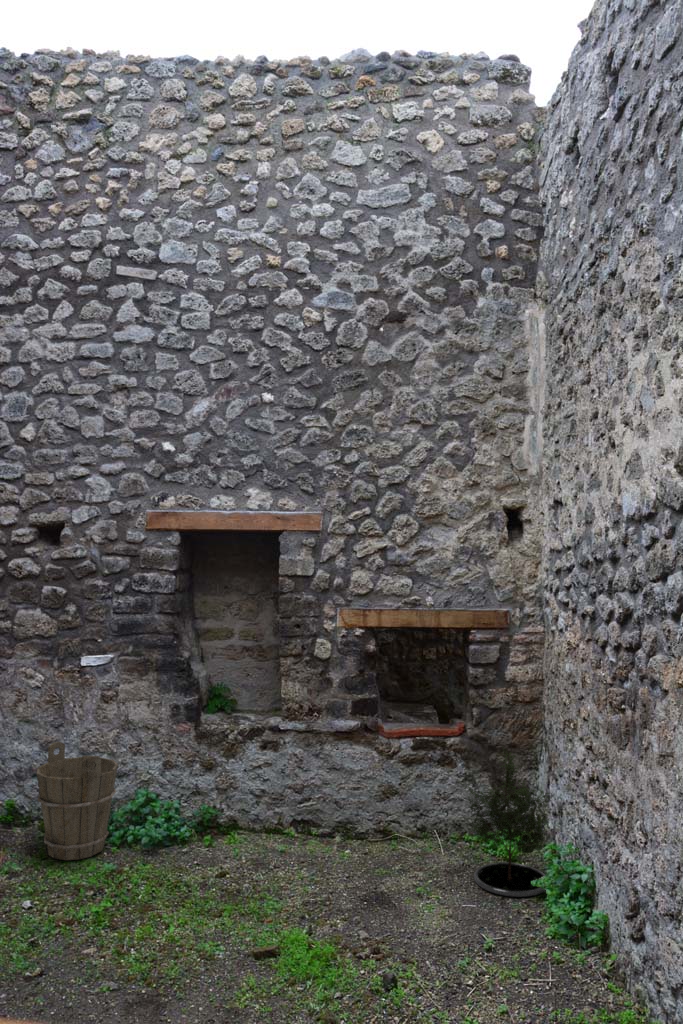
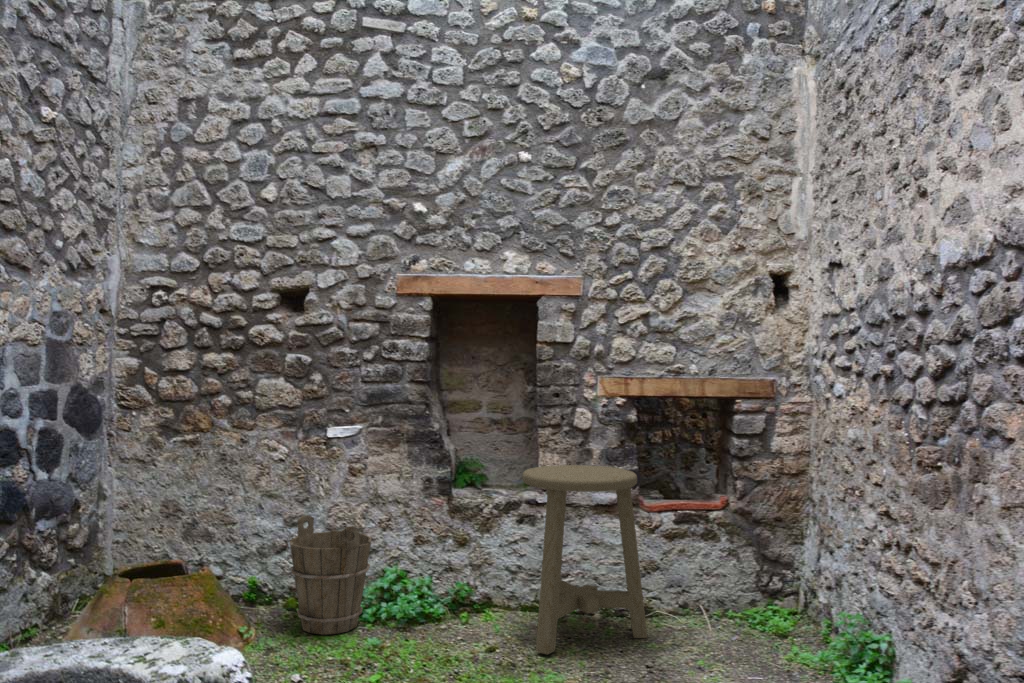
stool: none [256,694,377,885] -> present [522,465,647,655]
potted tree: present [464,750,549,897] -> none [735,511,834,663]

